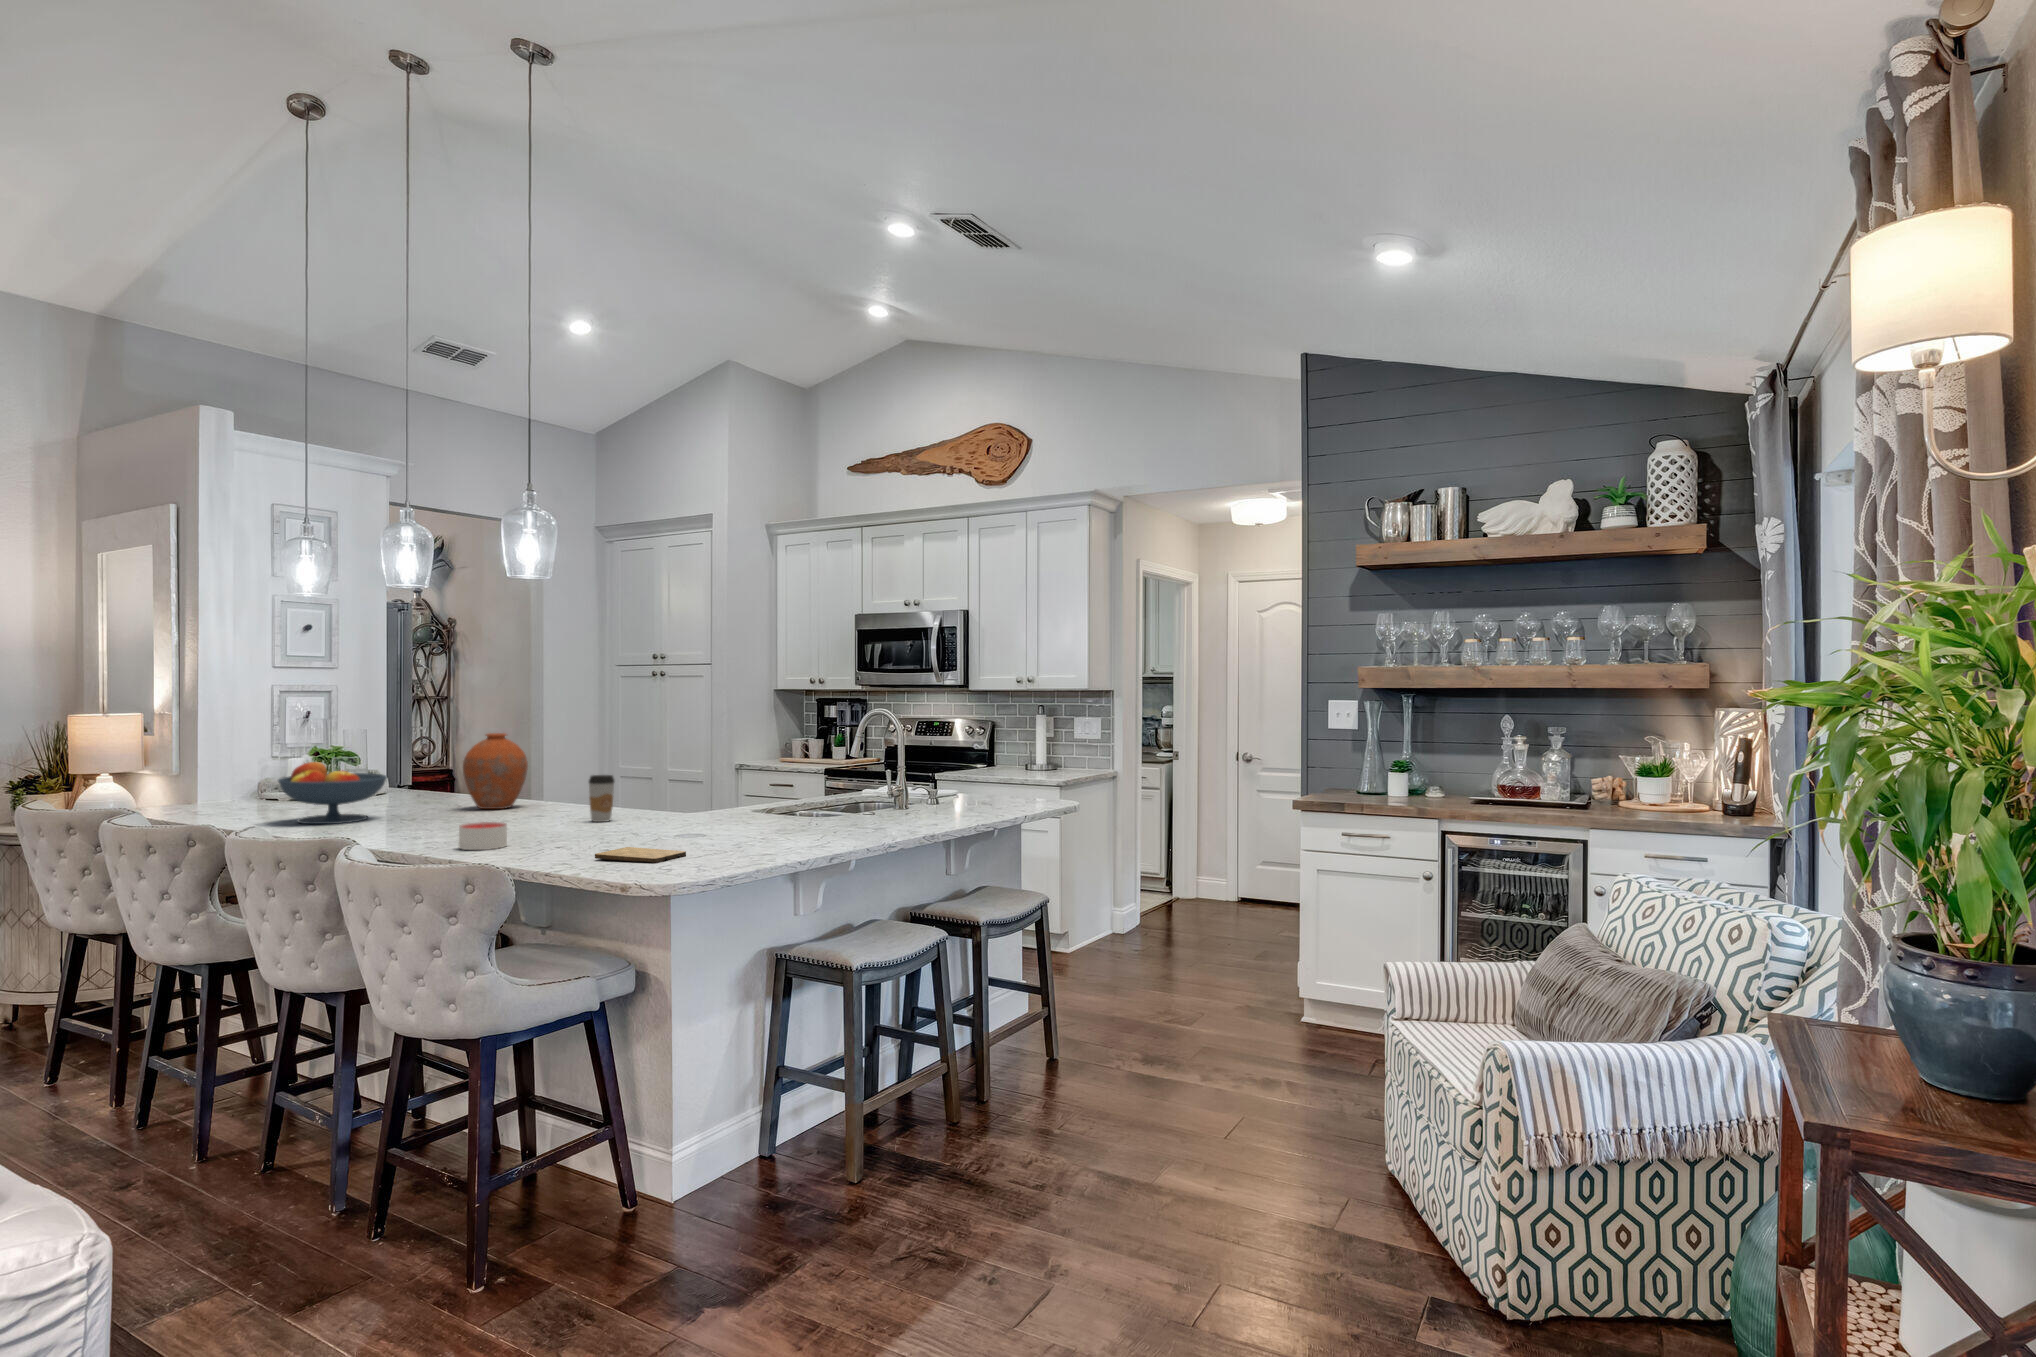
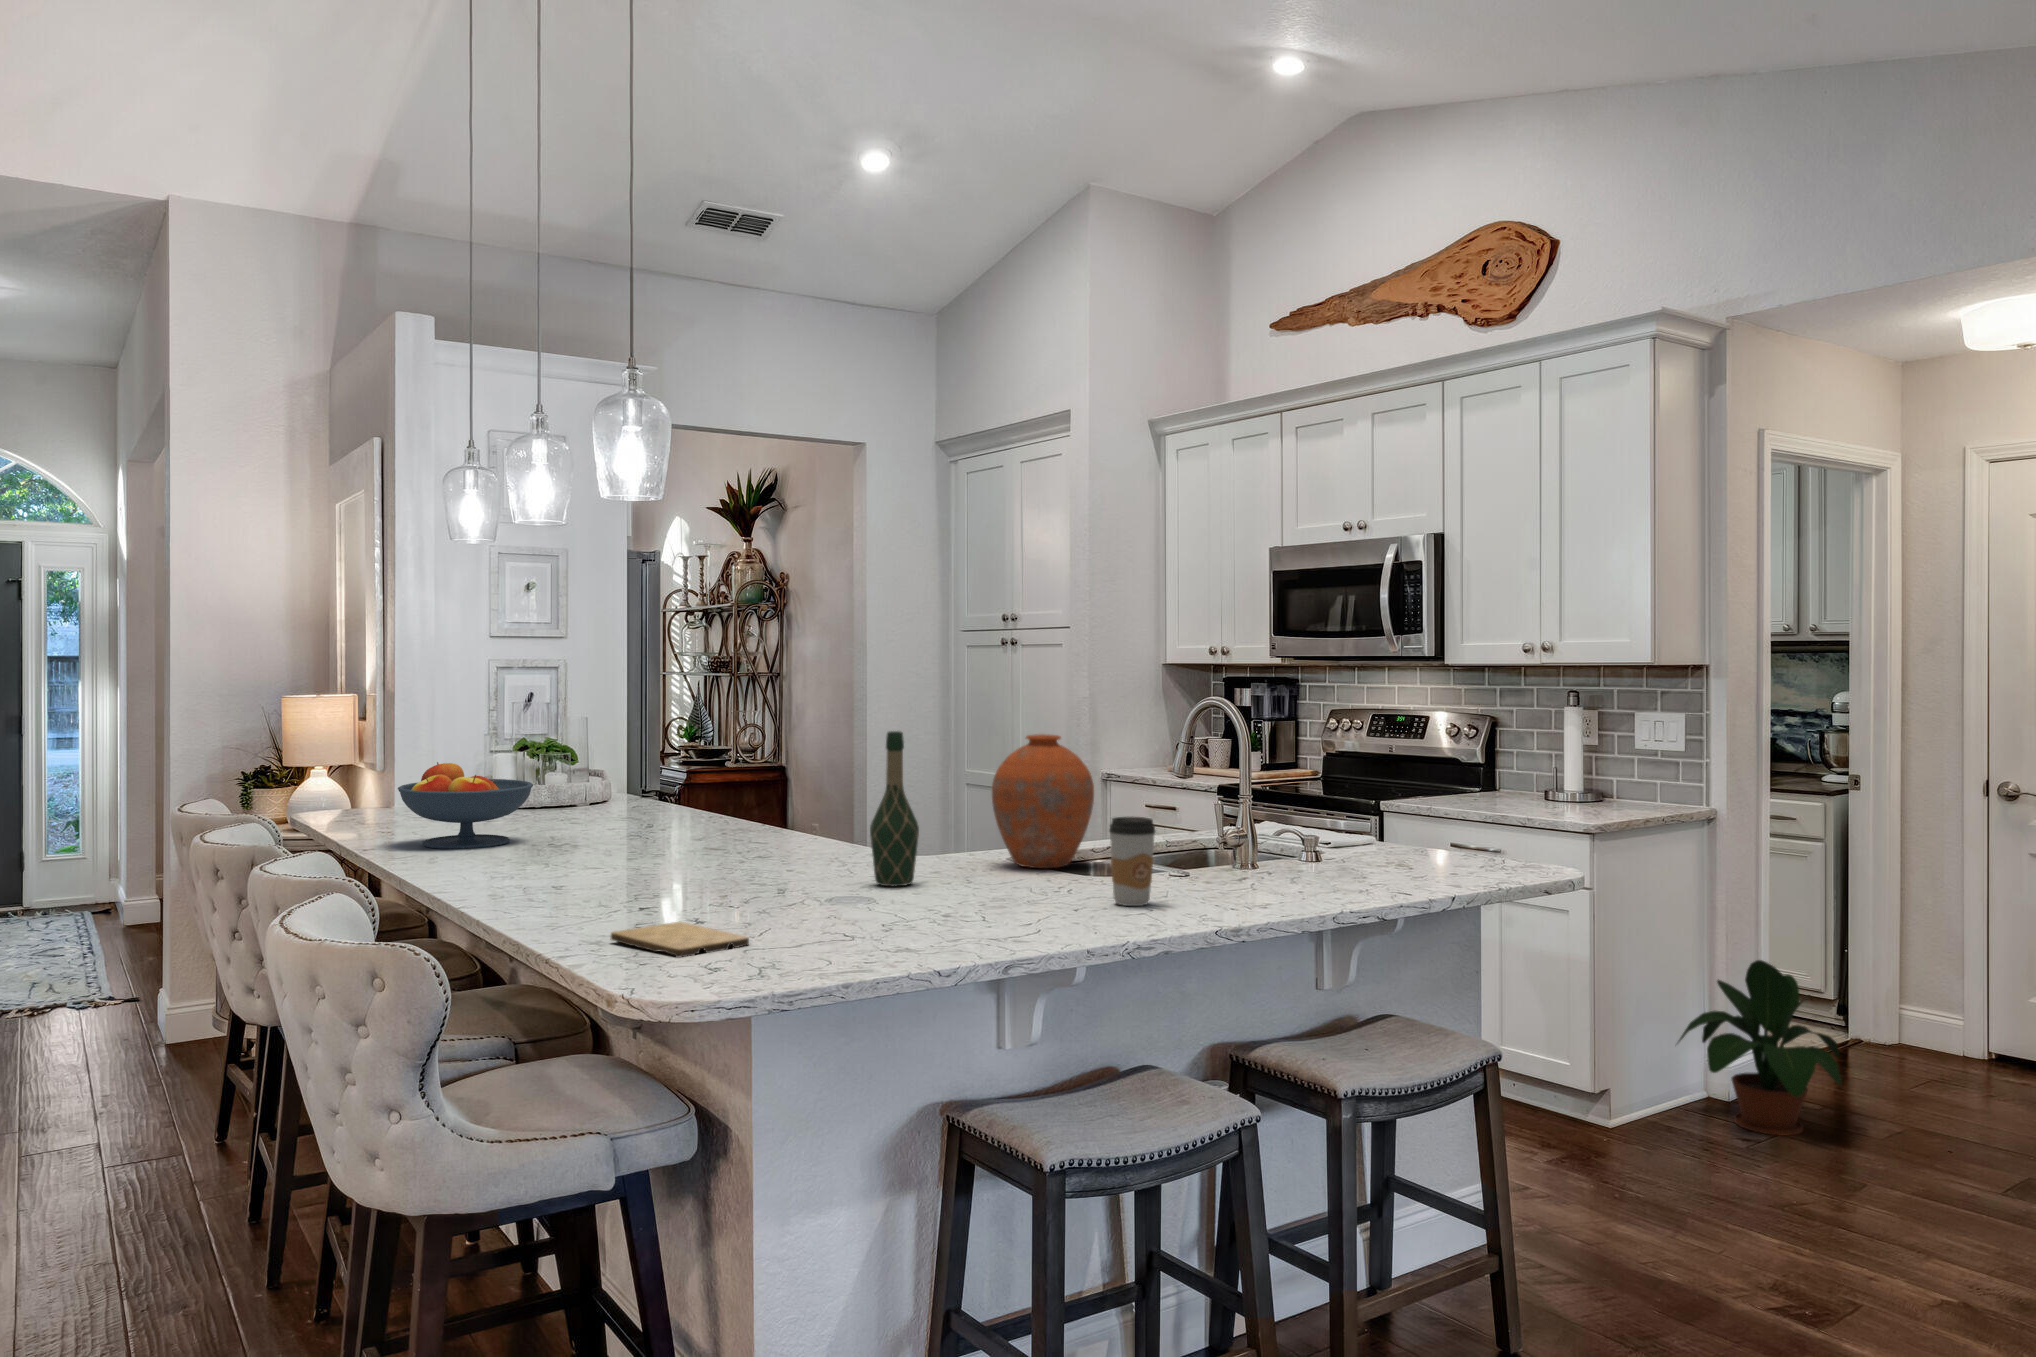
wine bottle: none [698,731,729,826] -> present [870,731,919,886]
vase: present [463,733,528,809] -> present [992,734,1094,868]
coffee cup: present [589,775,614,822] -> present [1109,817,1155,906]
candle: present [459,822,507,850] -> none [493,865,562,909]
potted plant: none [1101,853,1184,950] -> present [1678,960,1841,1136]

